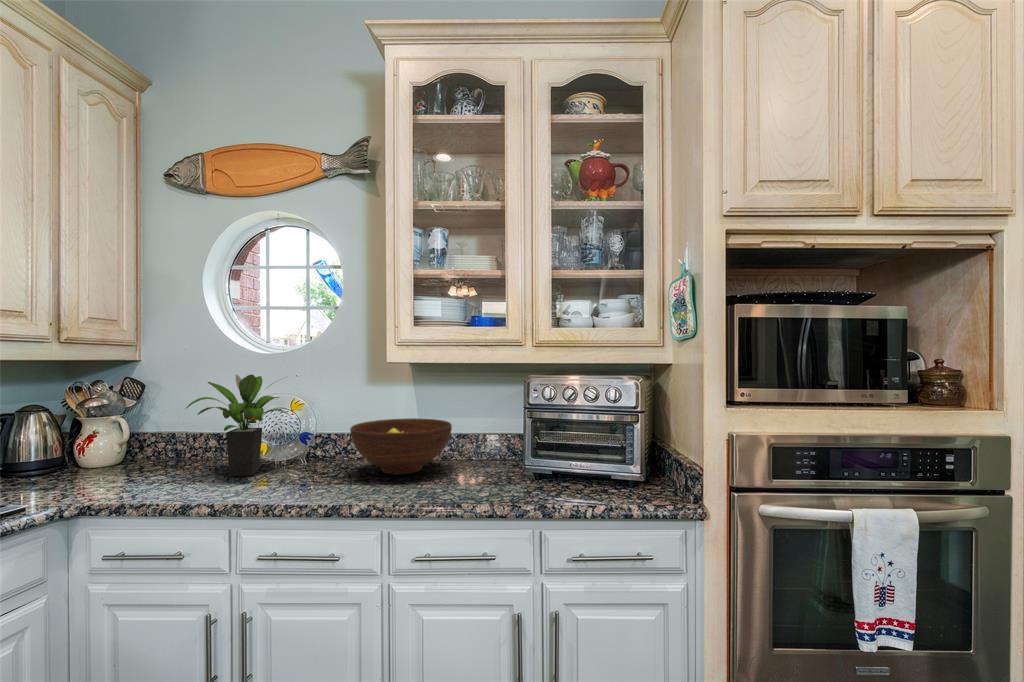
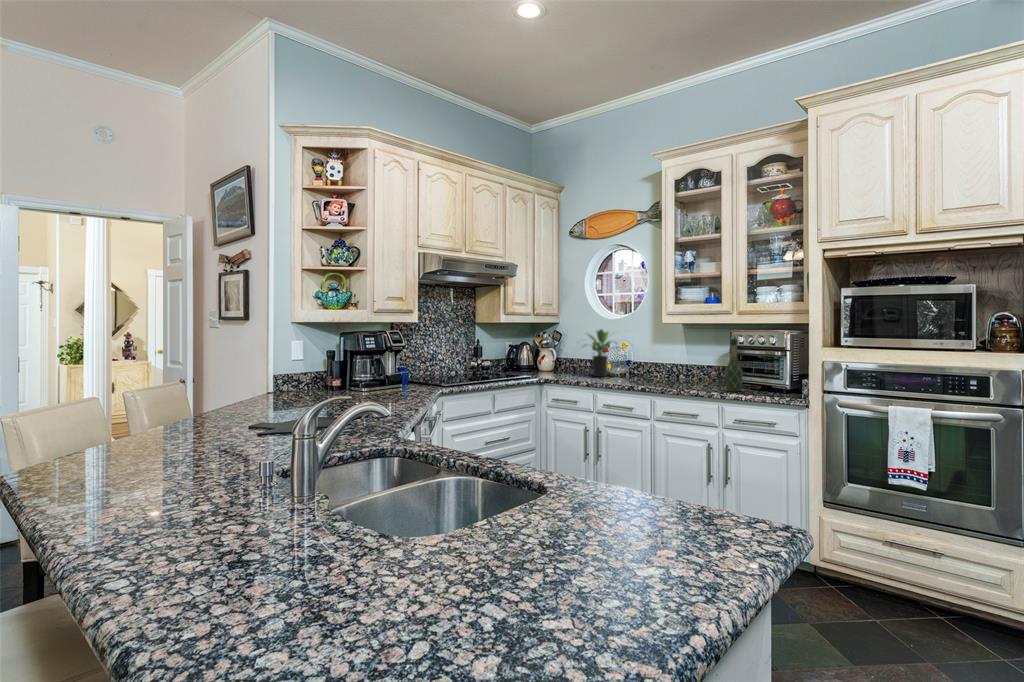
wine bottle: none [542,393,575,499] -> present [725,338,743,391]
fruit bowl: present [350,418,452,475] -> none [644,356,698,381]

